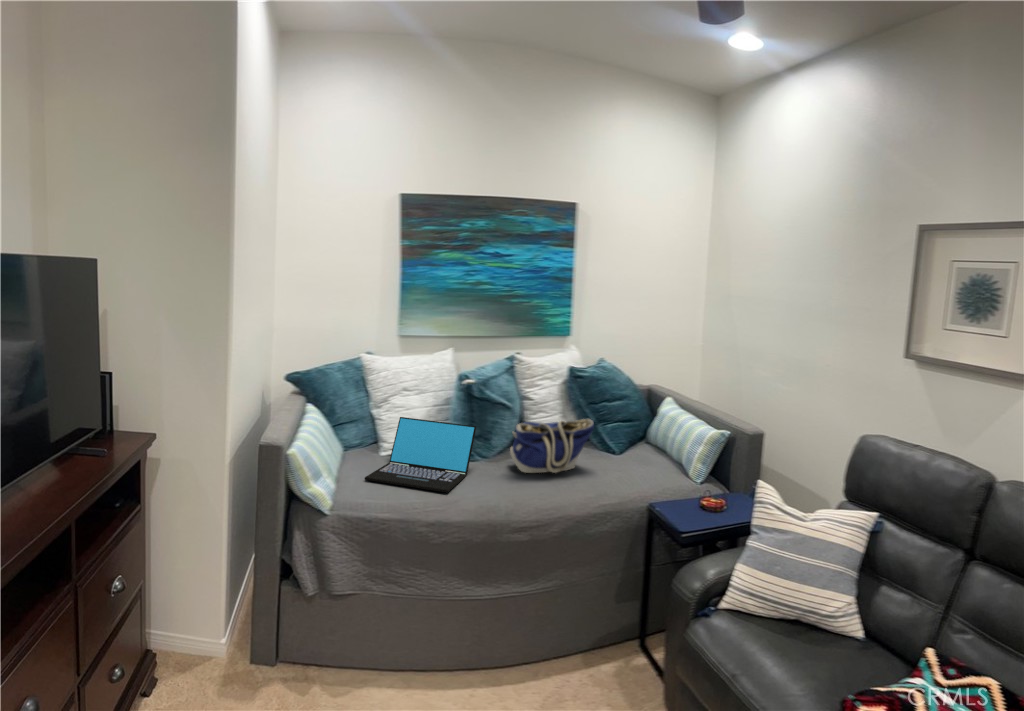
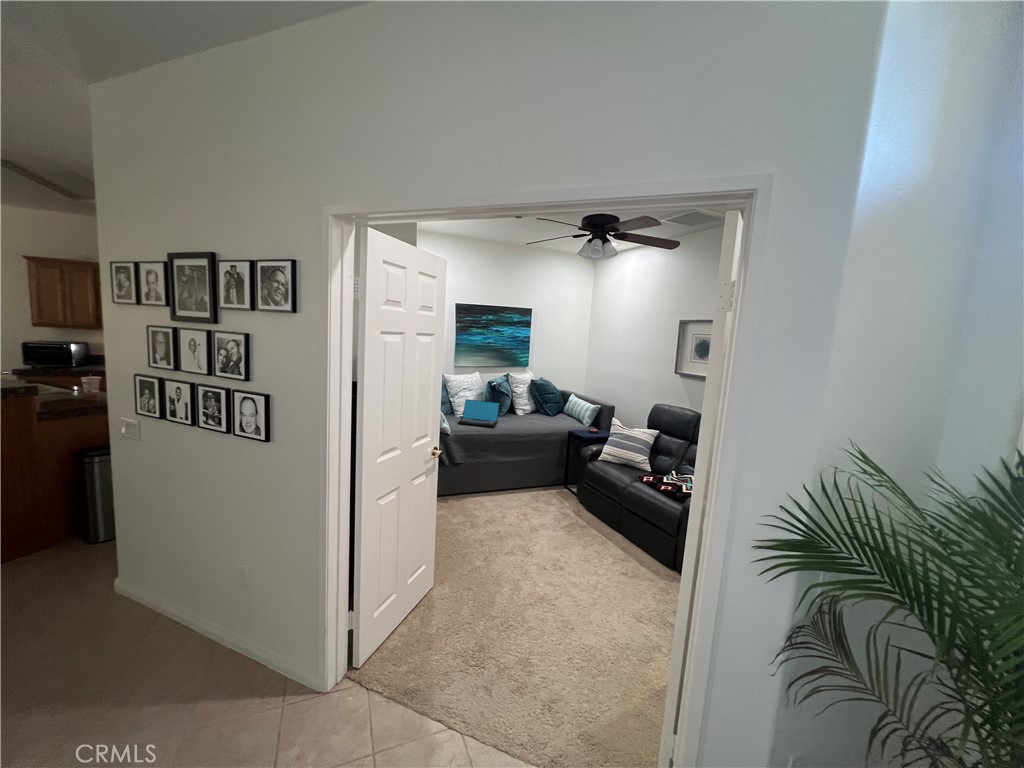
tote bag: present [510,419,594,473] -> none [513,400,548,422]

